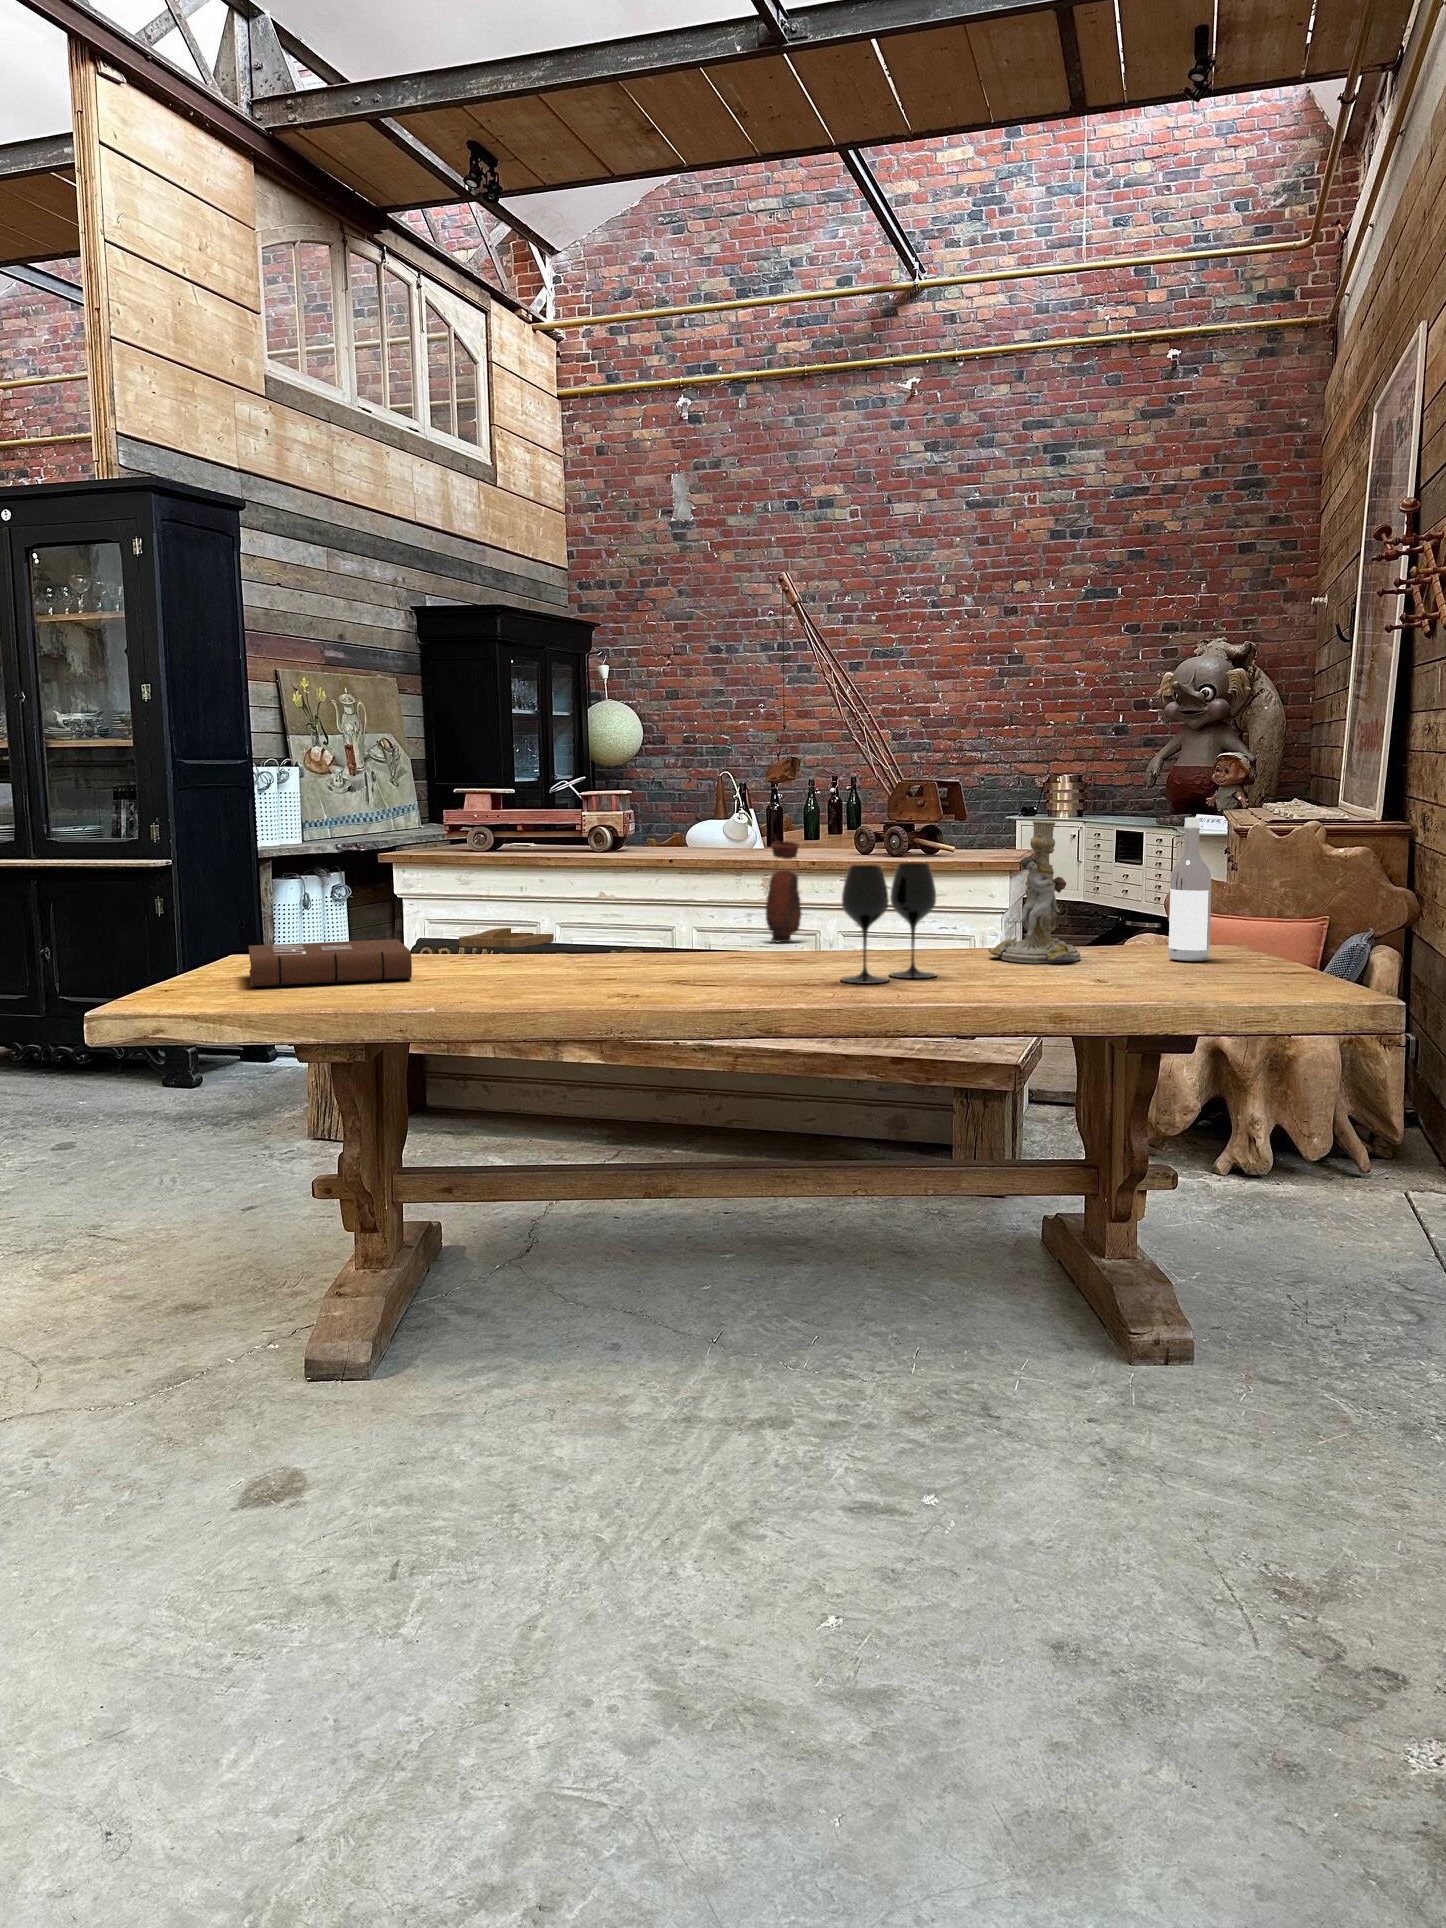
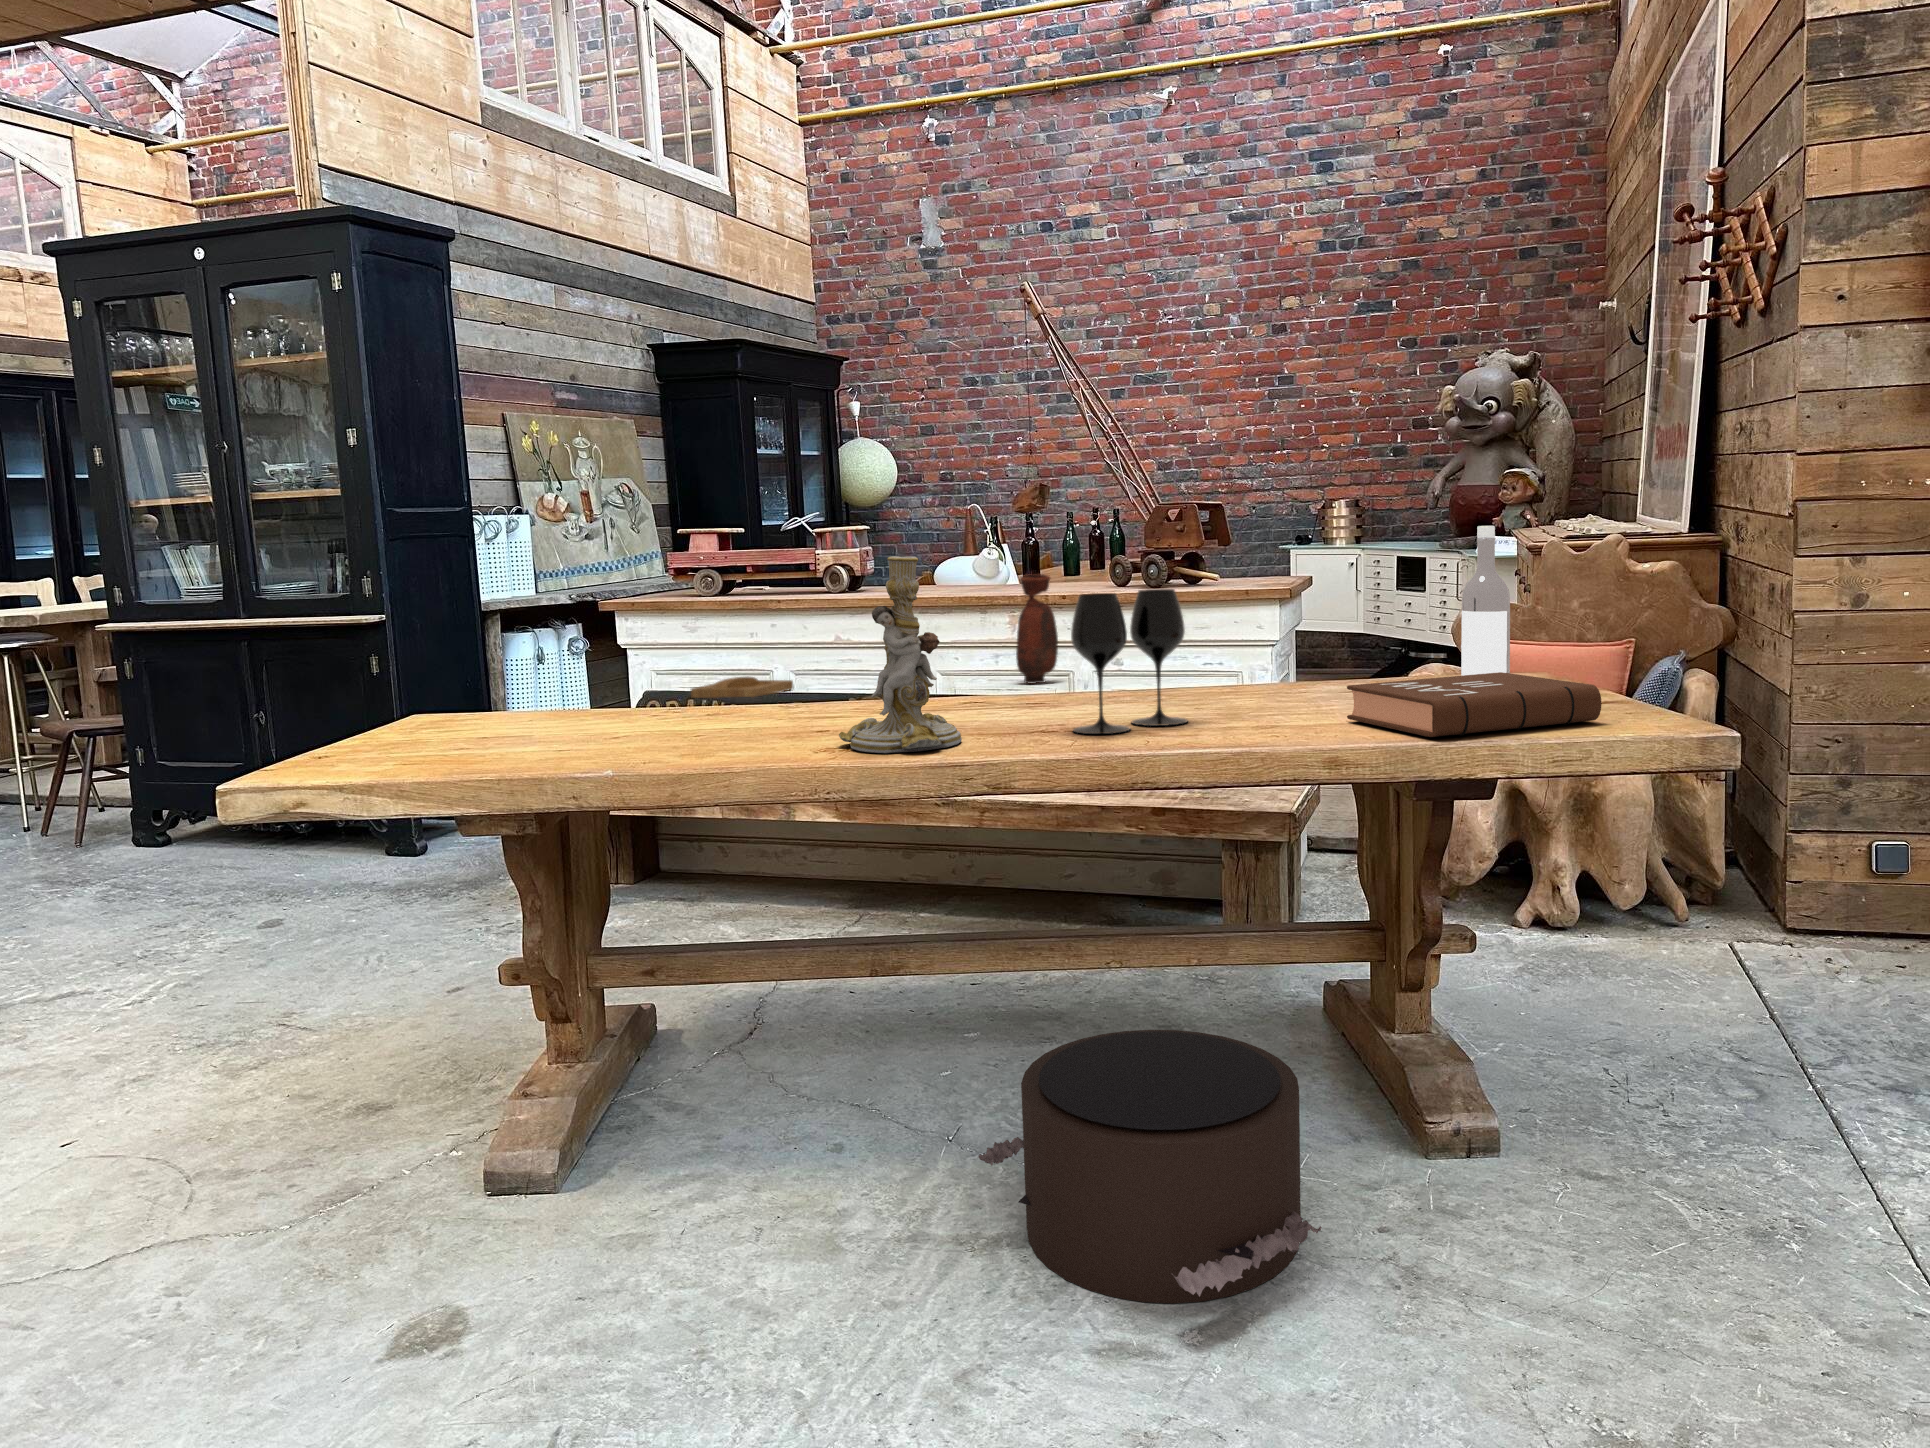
candlestick: present [988,821,1080,963] -> present [839,556,962,753]
book: present [249,939,412,987] -> present [1347,672,1602,737]
pouf: none [750,1236,1041,1450] -> present [978,1030,1322,1303]

